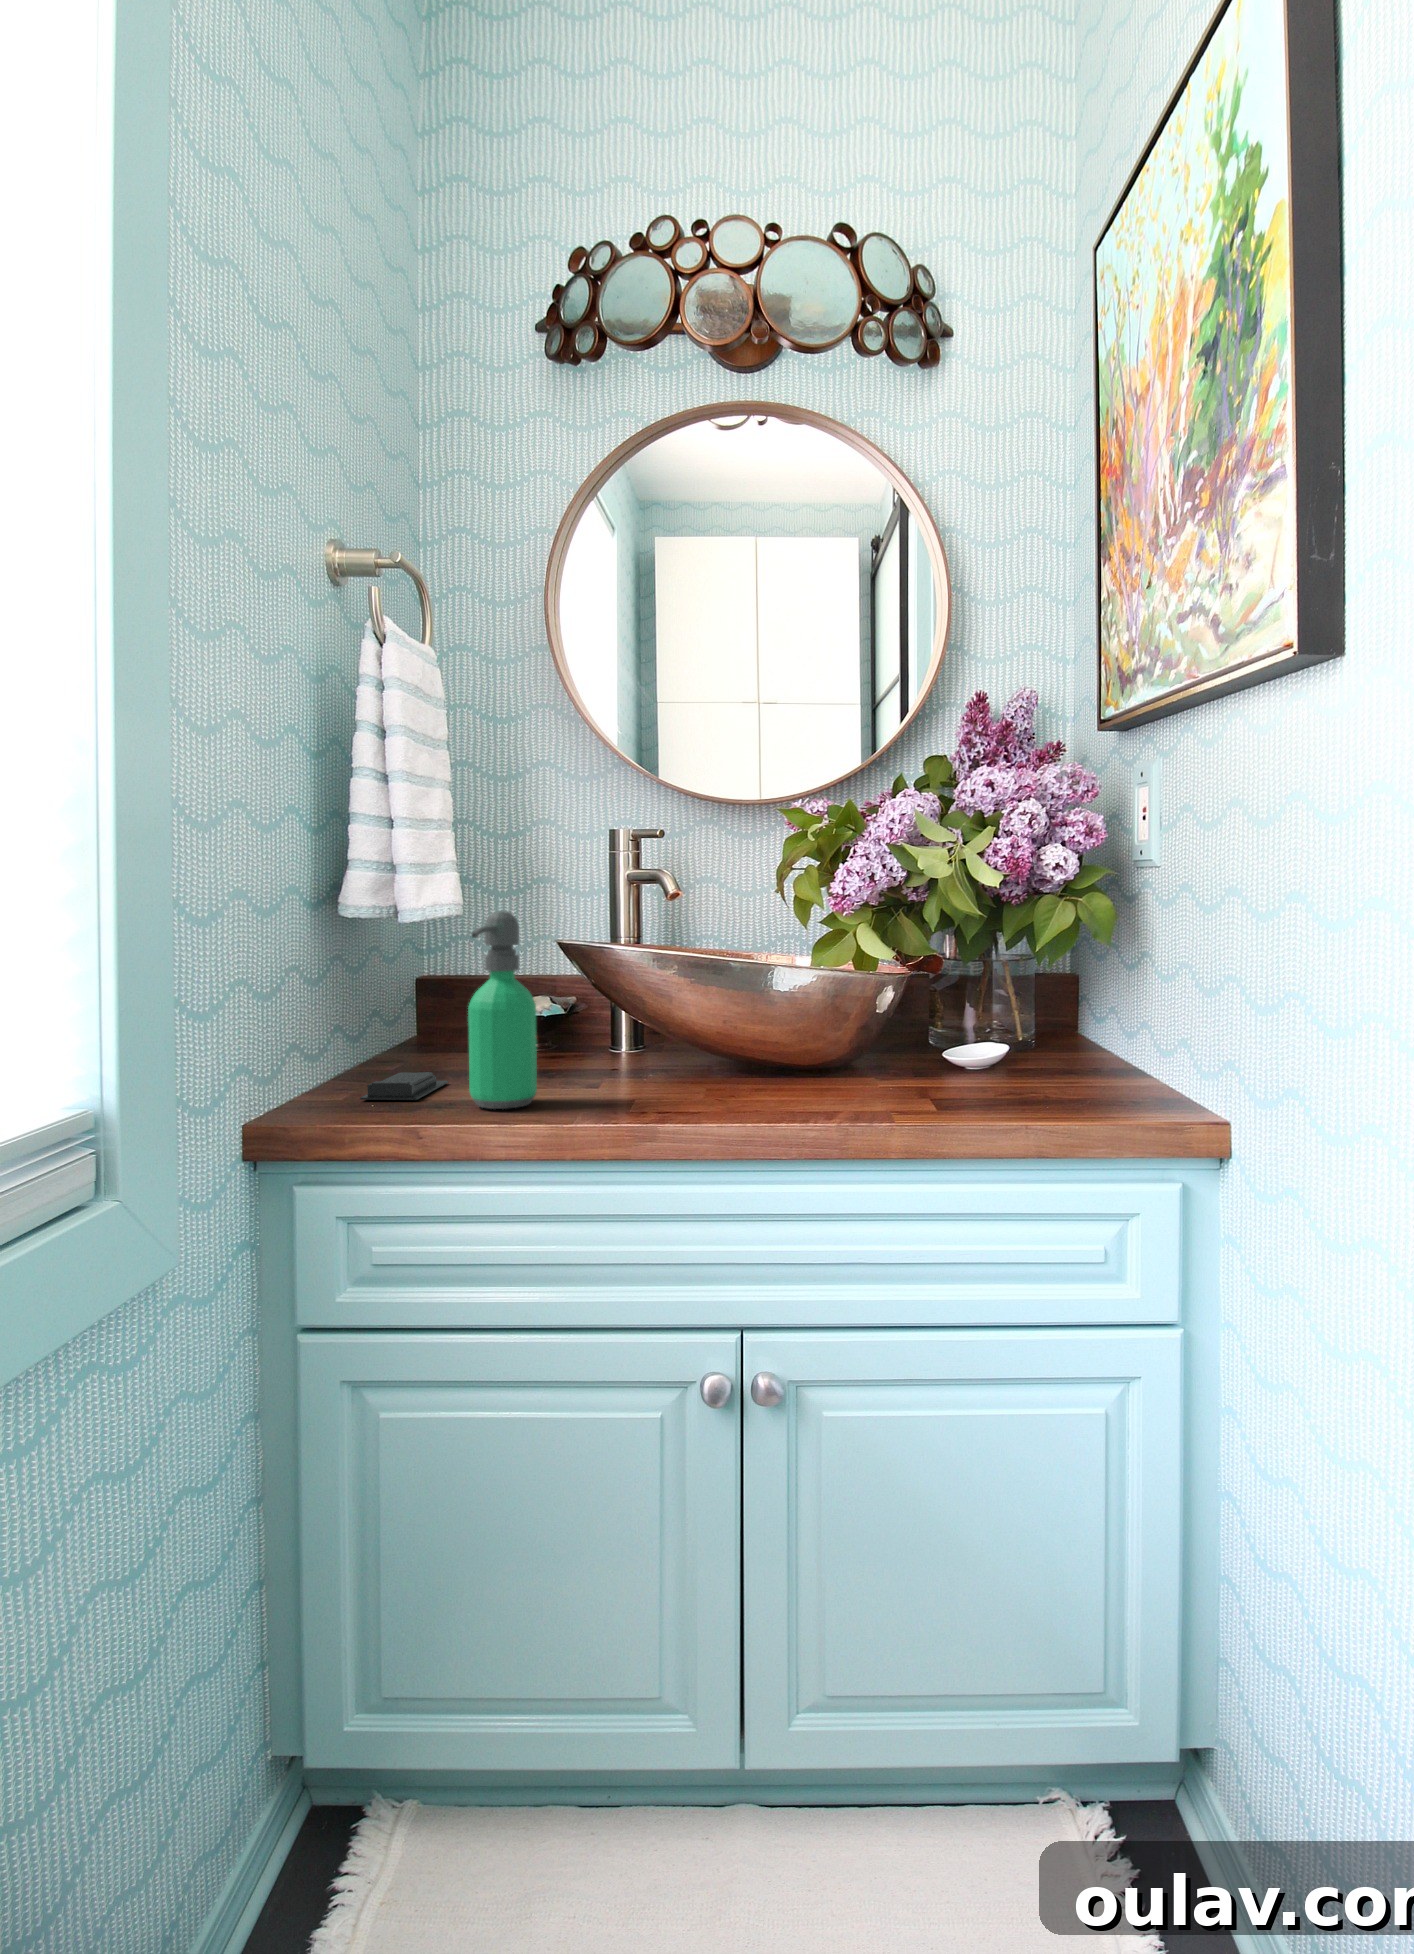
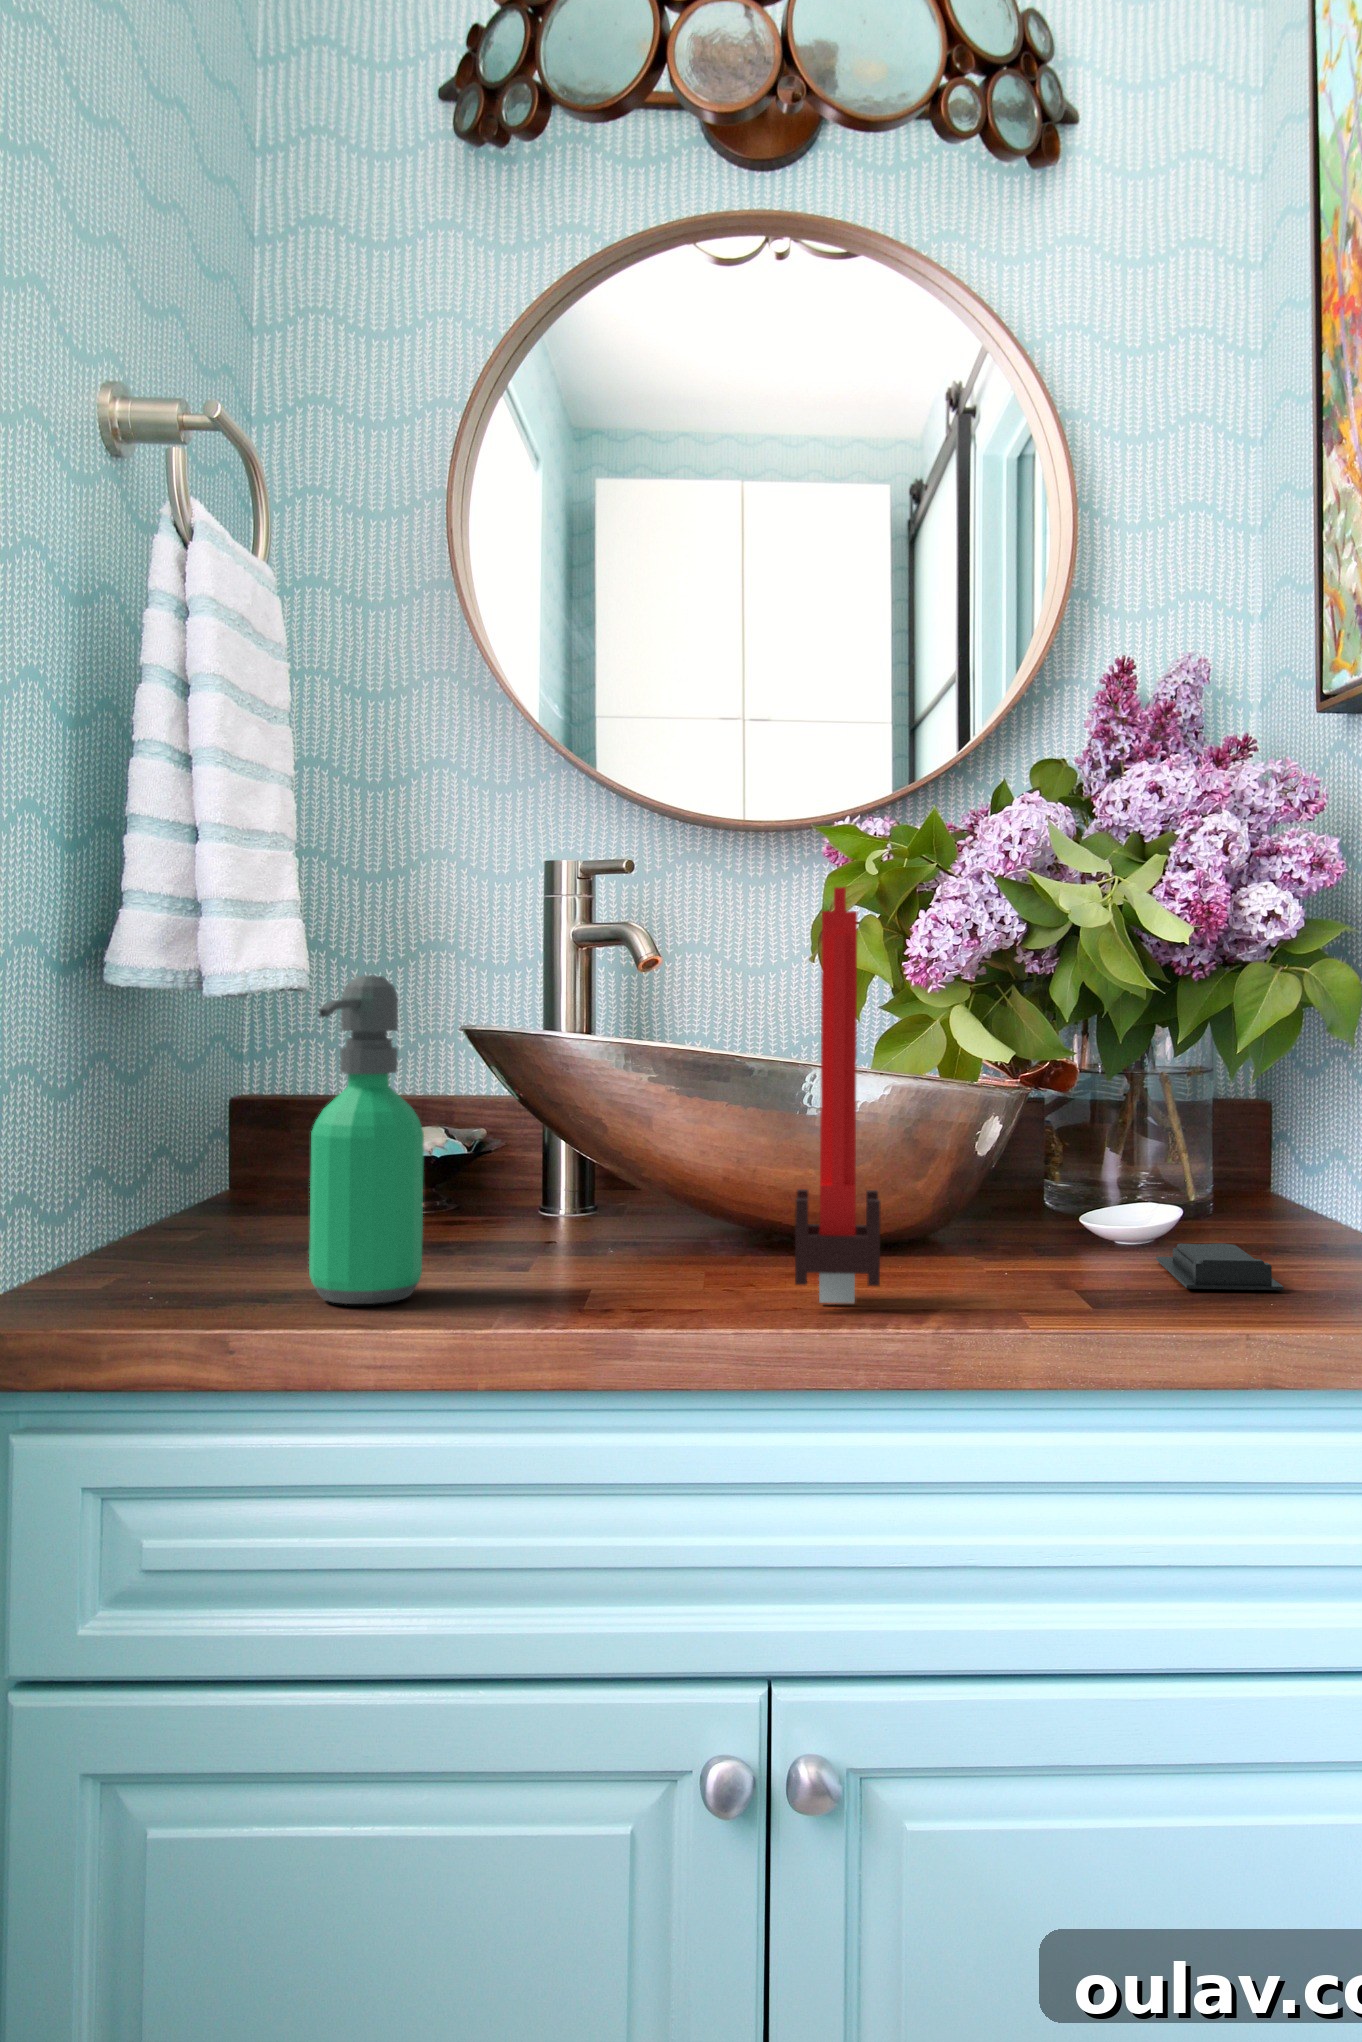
candle: none [760,855,812,1105] -> present [795,887,881,1303]
soap bar: present [360,1072,448,1100] -> present [1156,1243,1284,1290]

